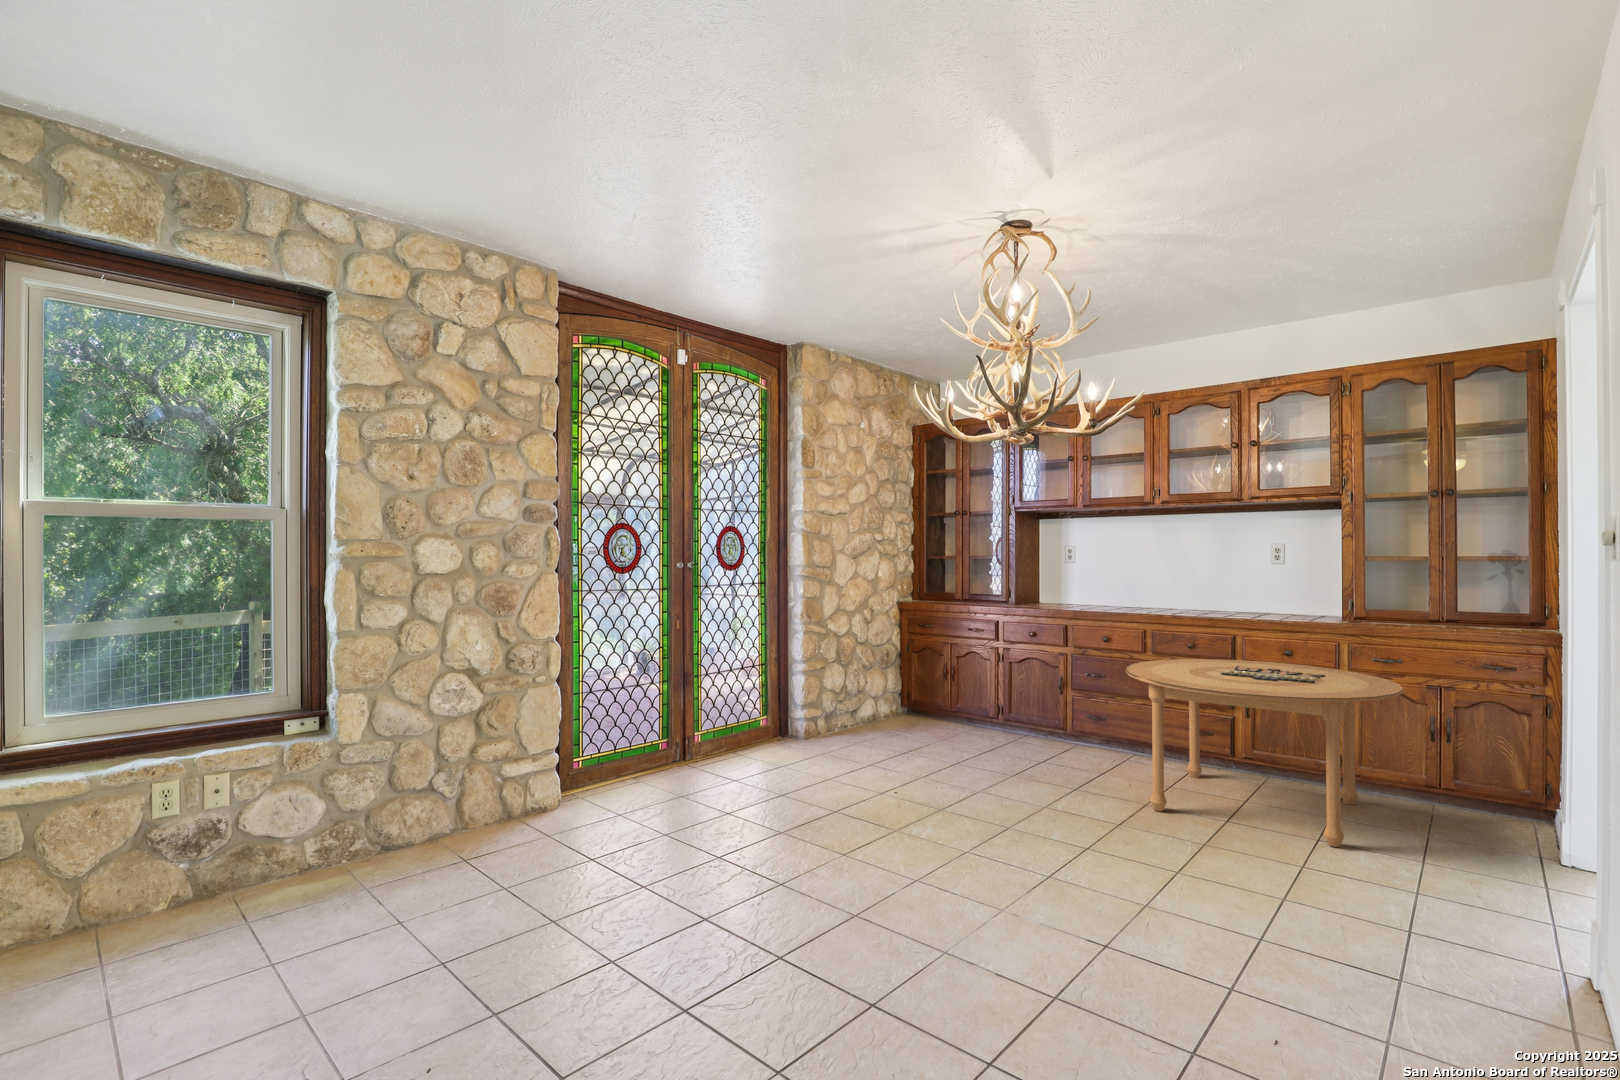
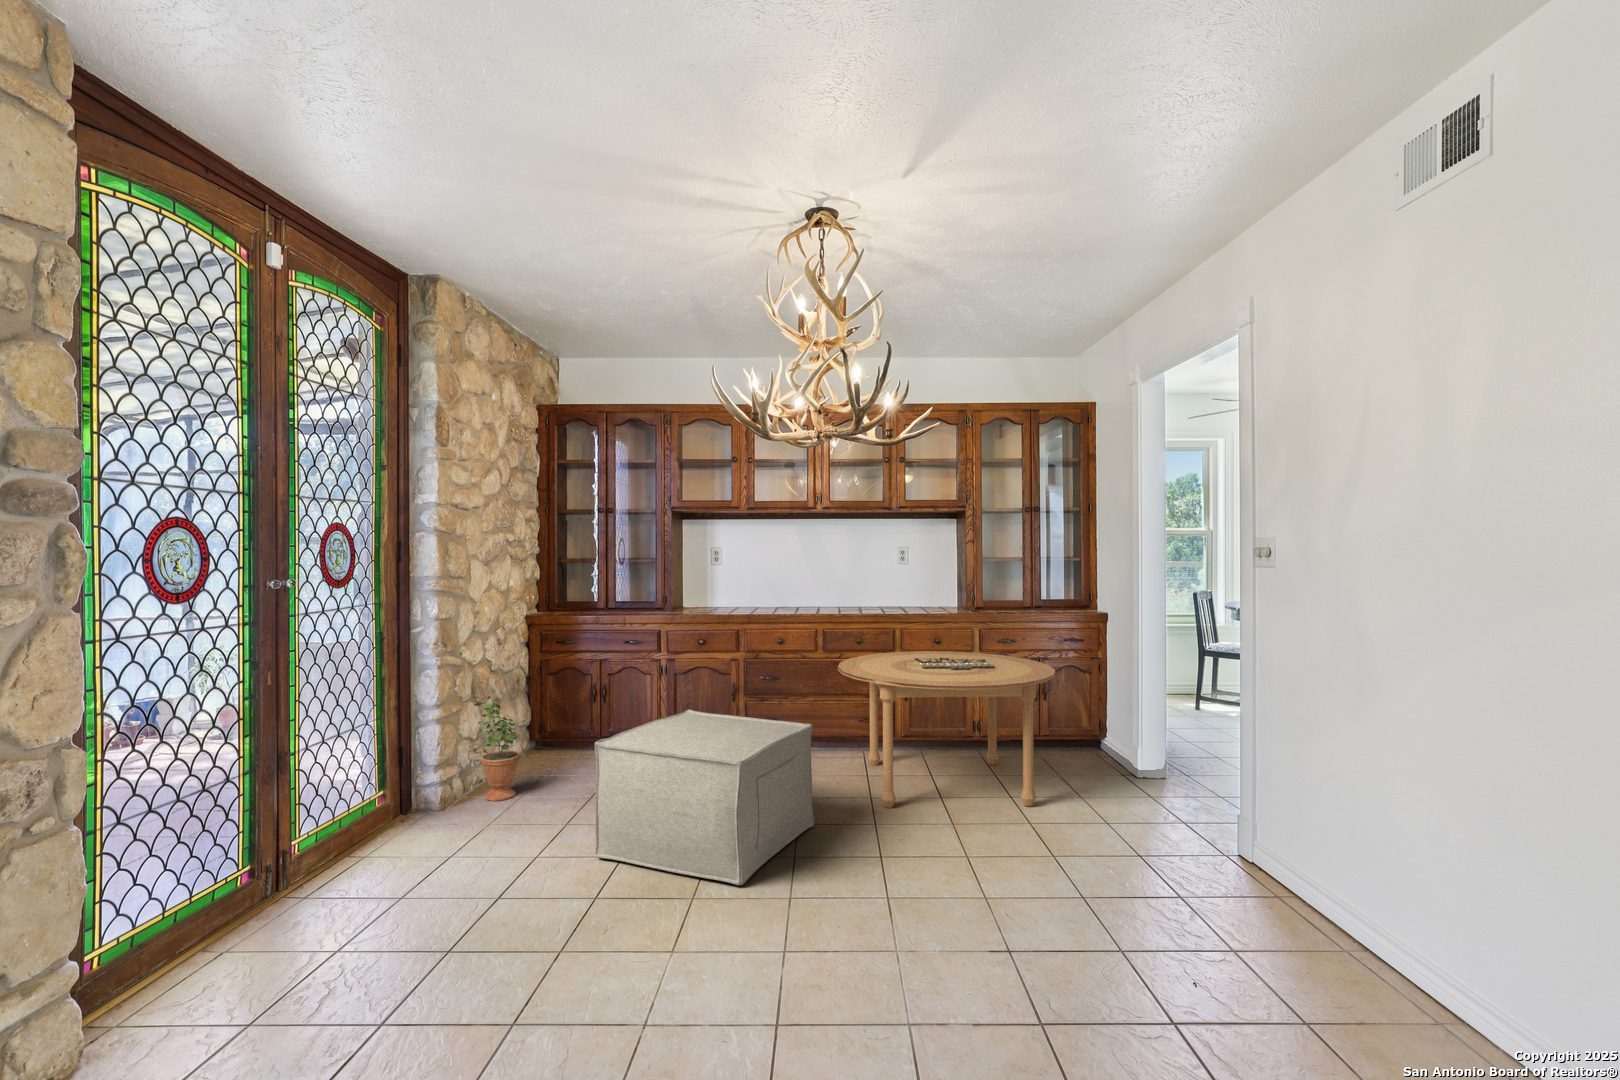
potted plant: none [833,658,863,741] -> present [474,695,519,801]
ottoman: none [868,686,1063,827] -> present [595,710,814,885]

